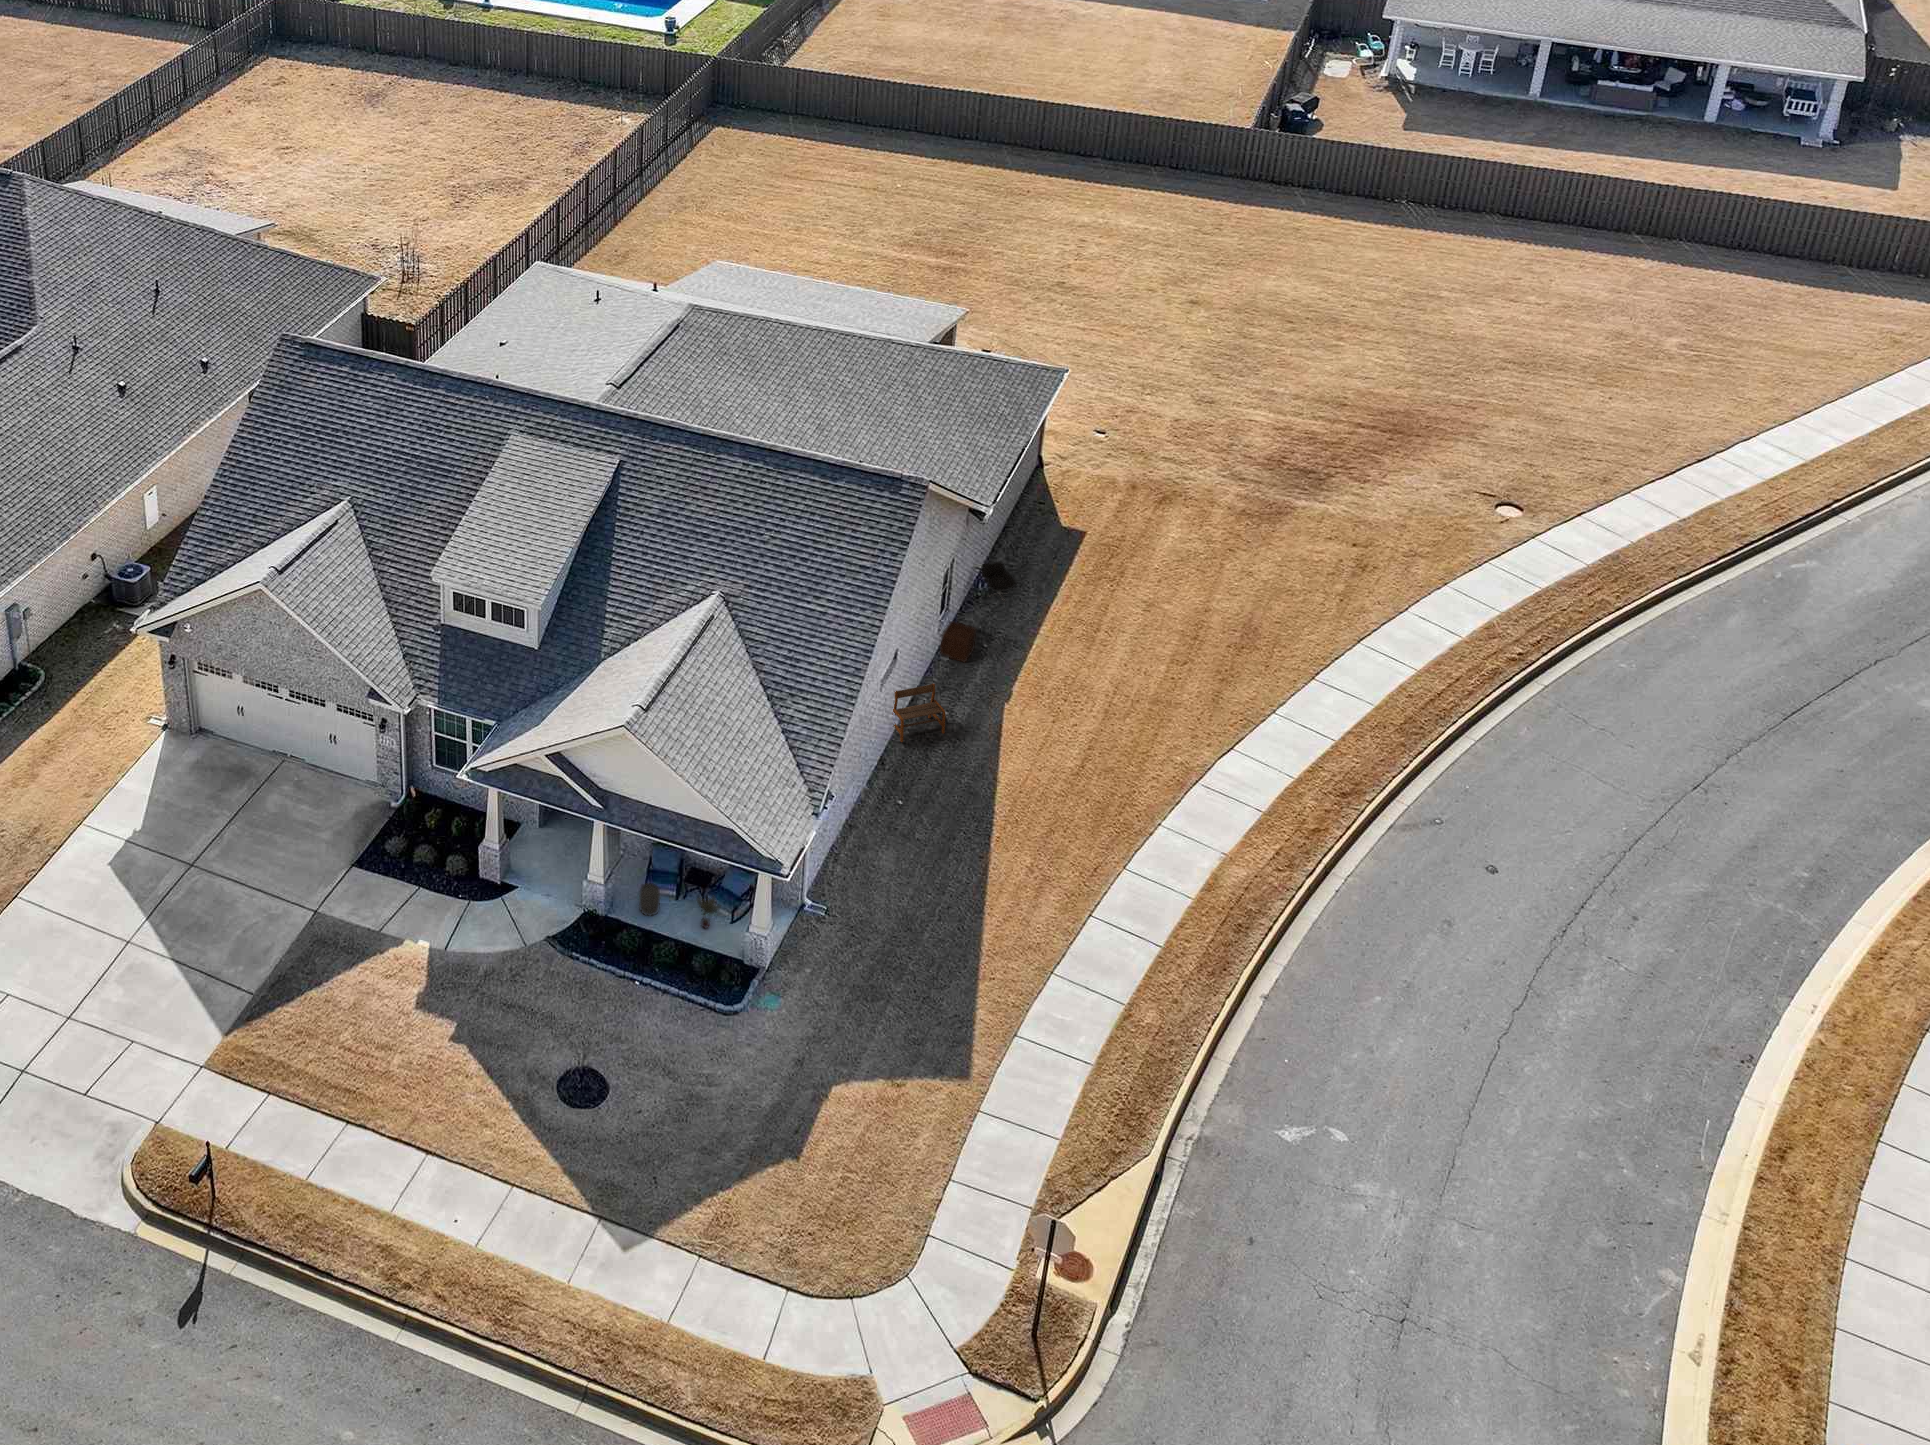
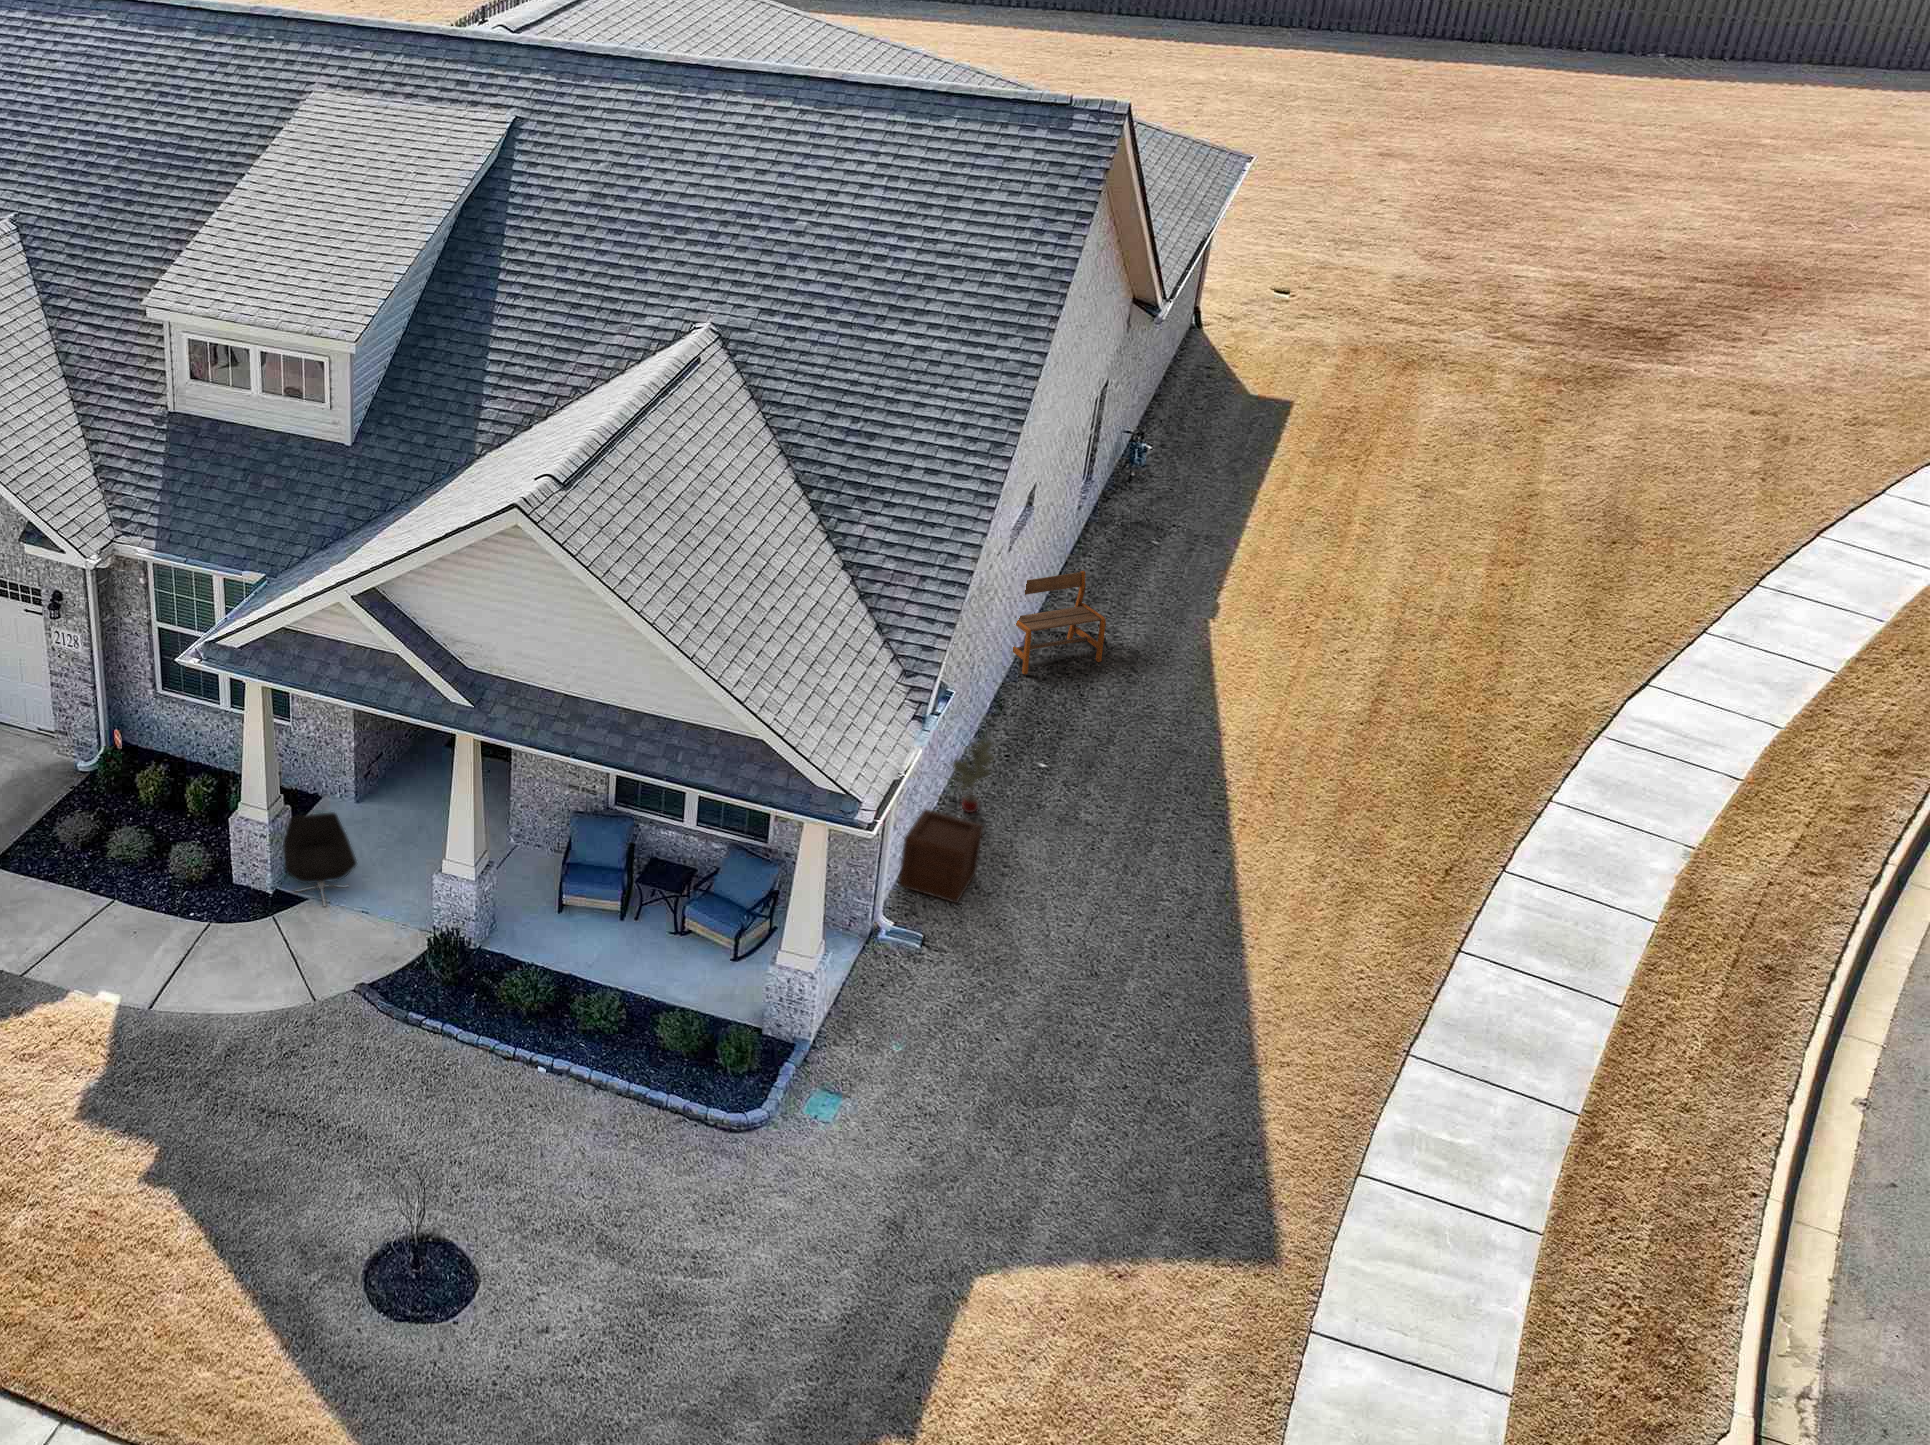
lounge chair: present [981,561,1017,594] -> present [283,812,357,906]
wooden crate: present [940,621,976,662] -> present [898,809,983,903]
trash can: present [639,883,660,916] -> none [544,885,587,951]
potted tree: present [697,897,721,928] -> present [951,740,993,813]

